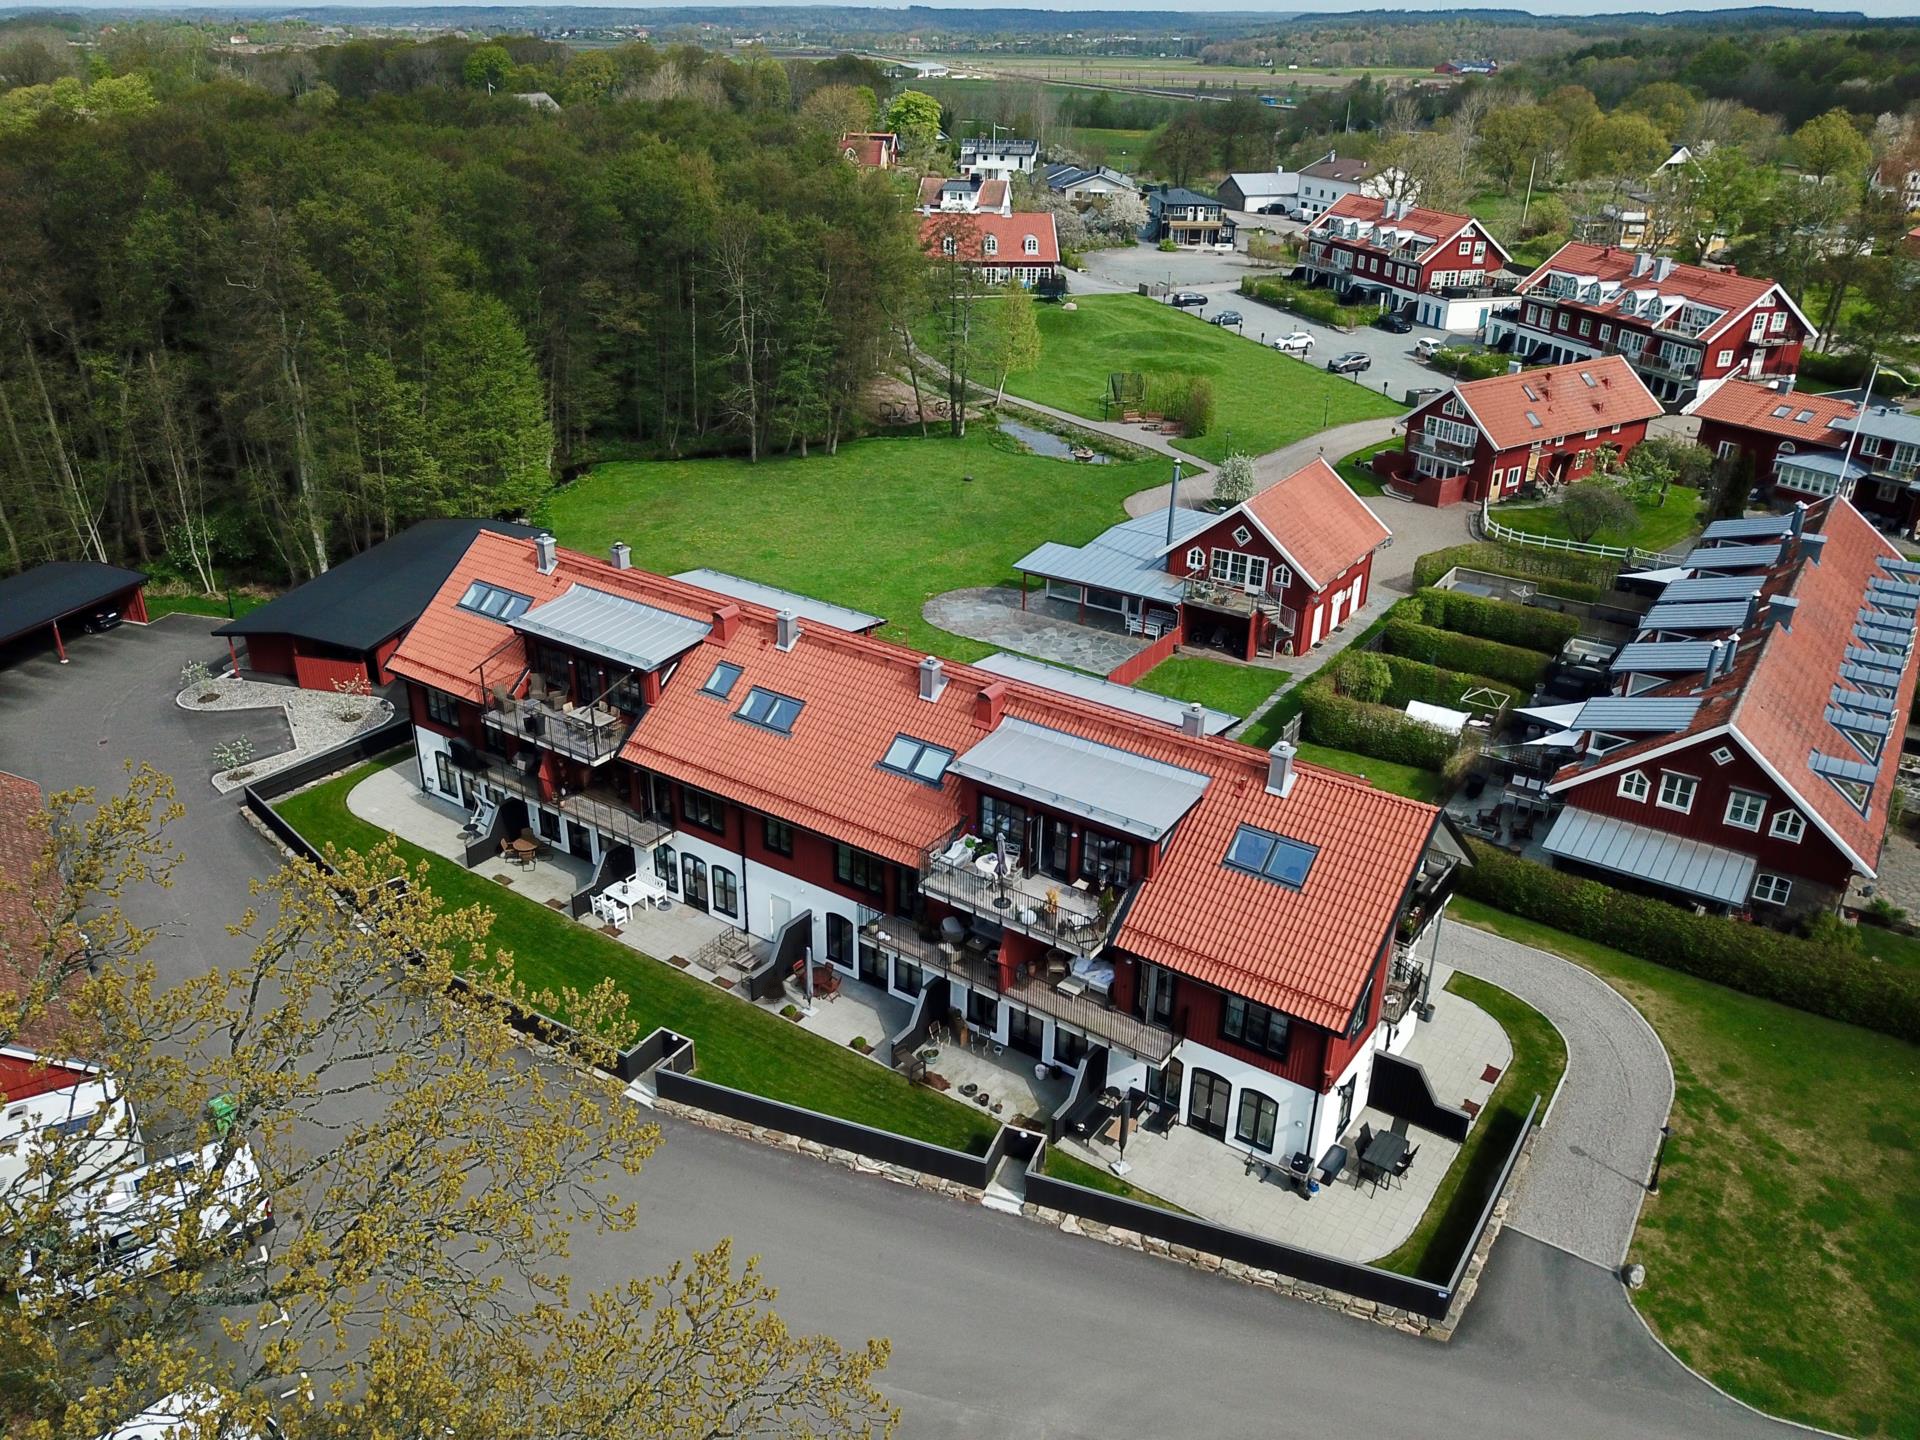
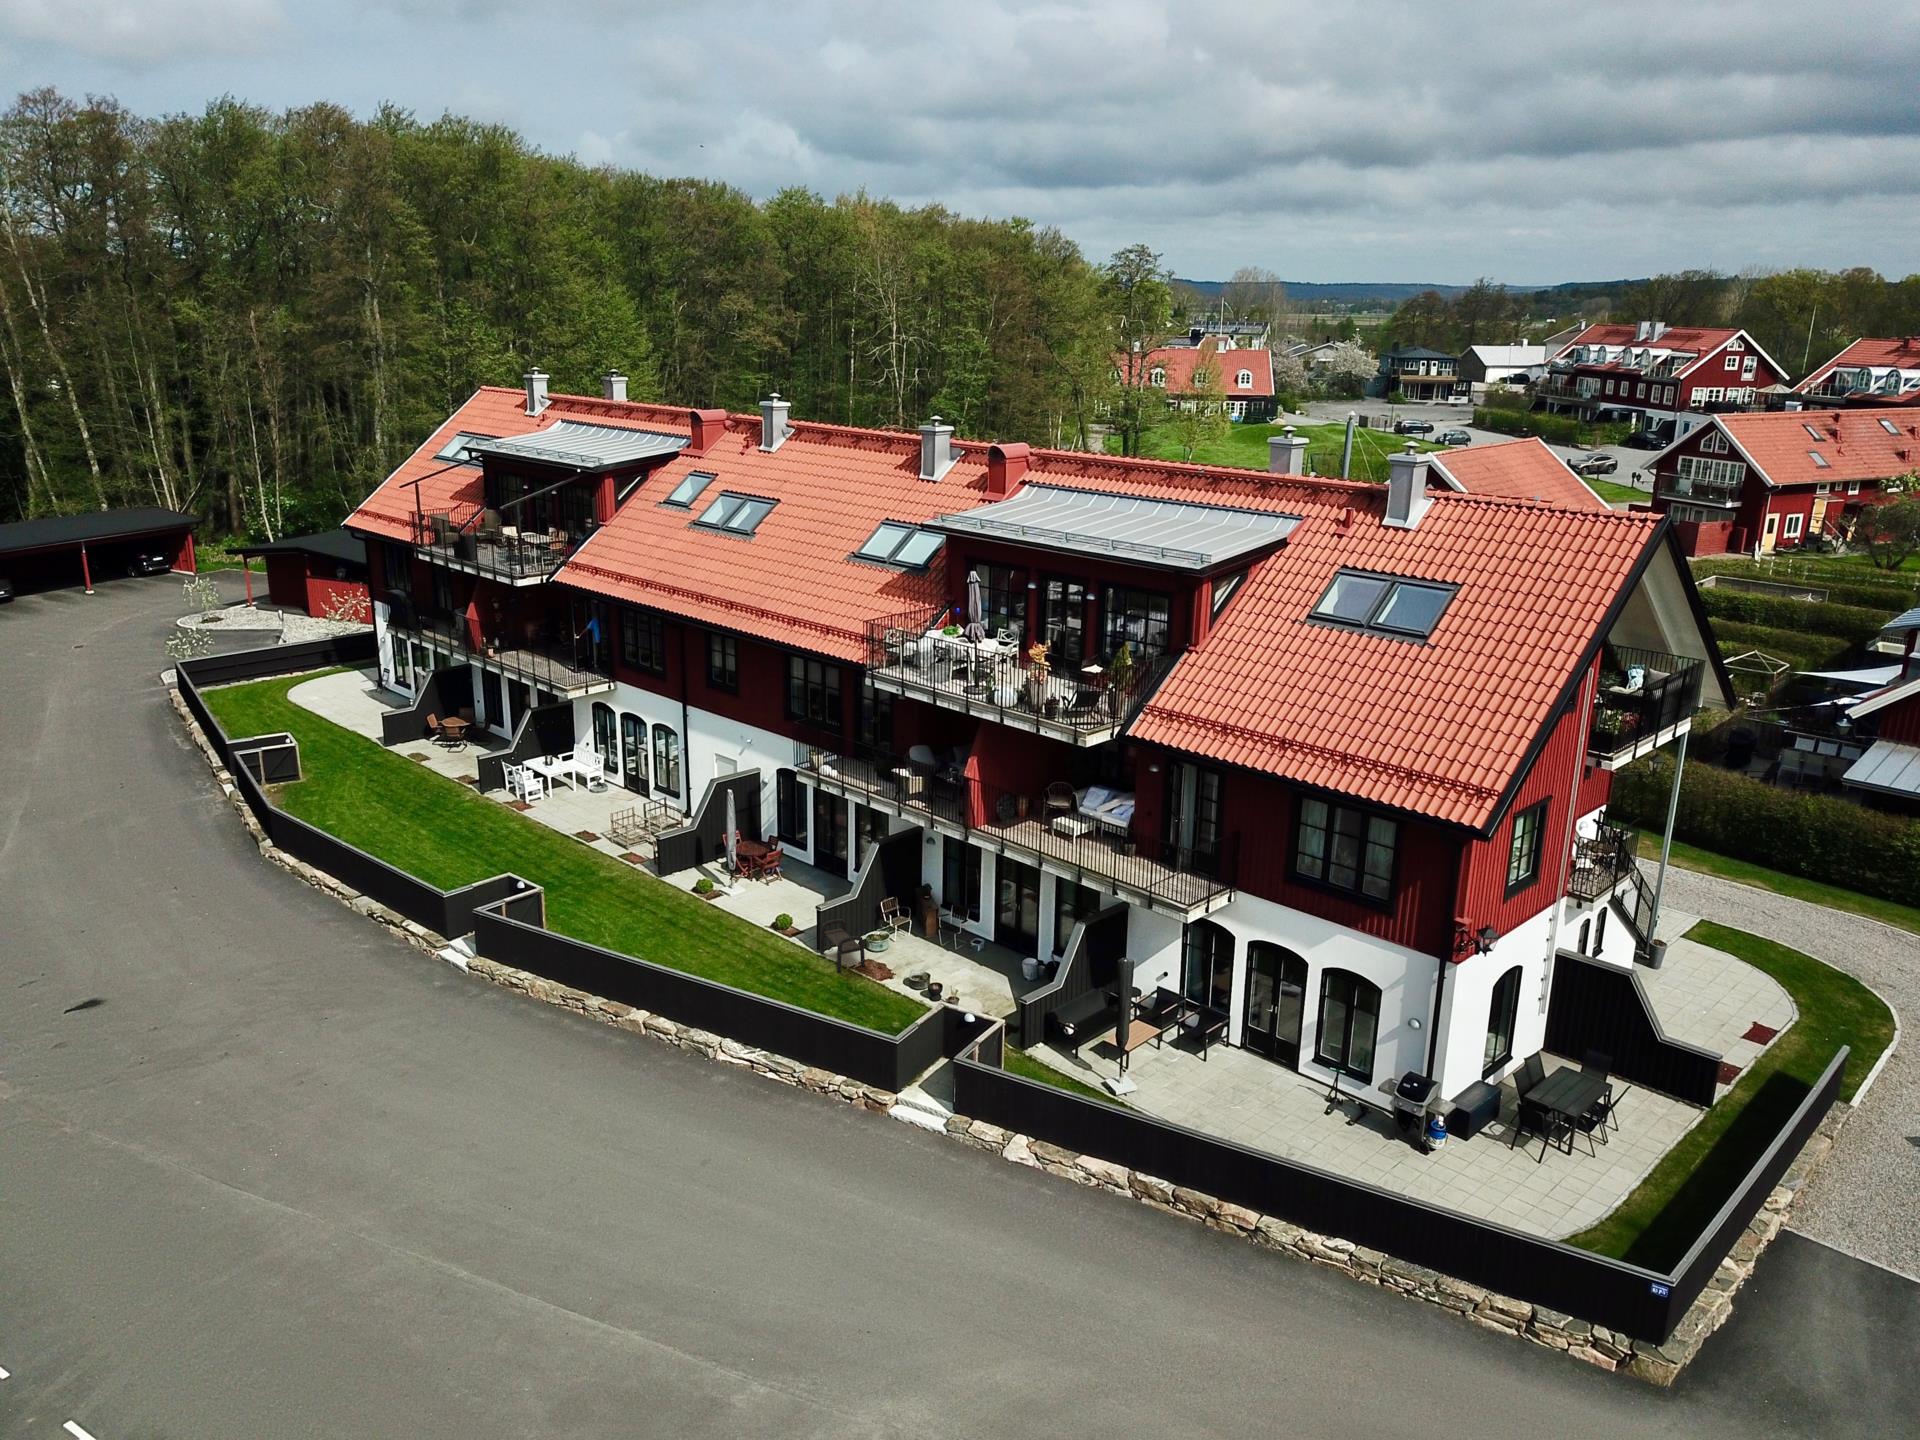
lounge chair: present [762,977,786,1003] -> none [672,845,708,885]

